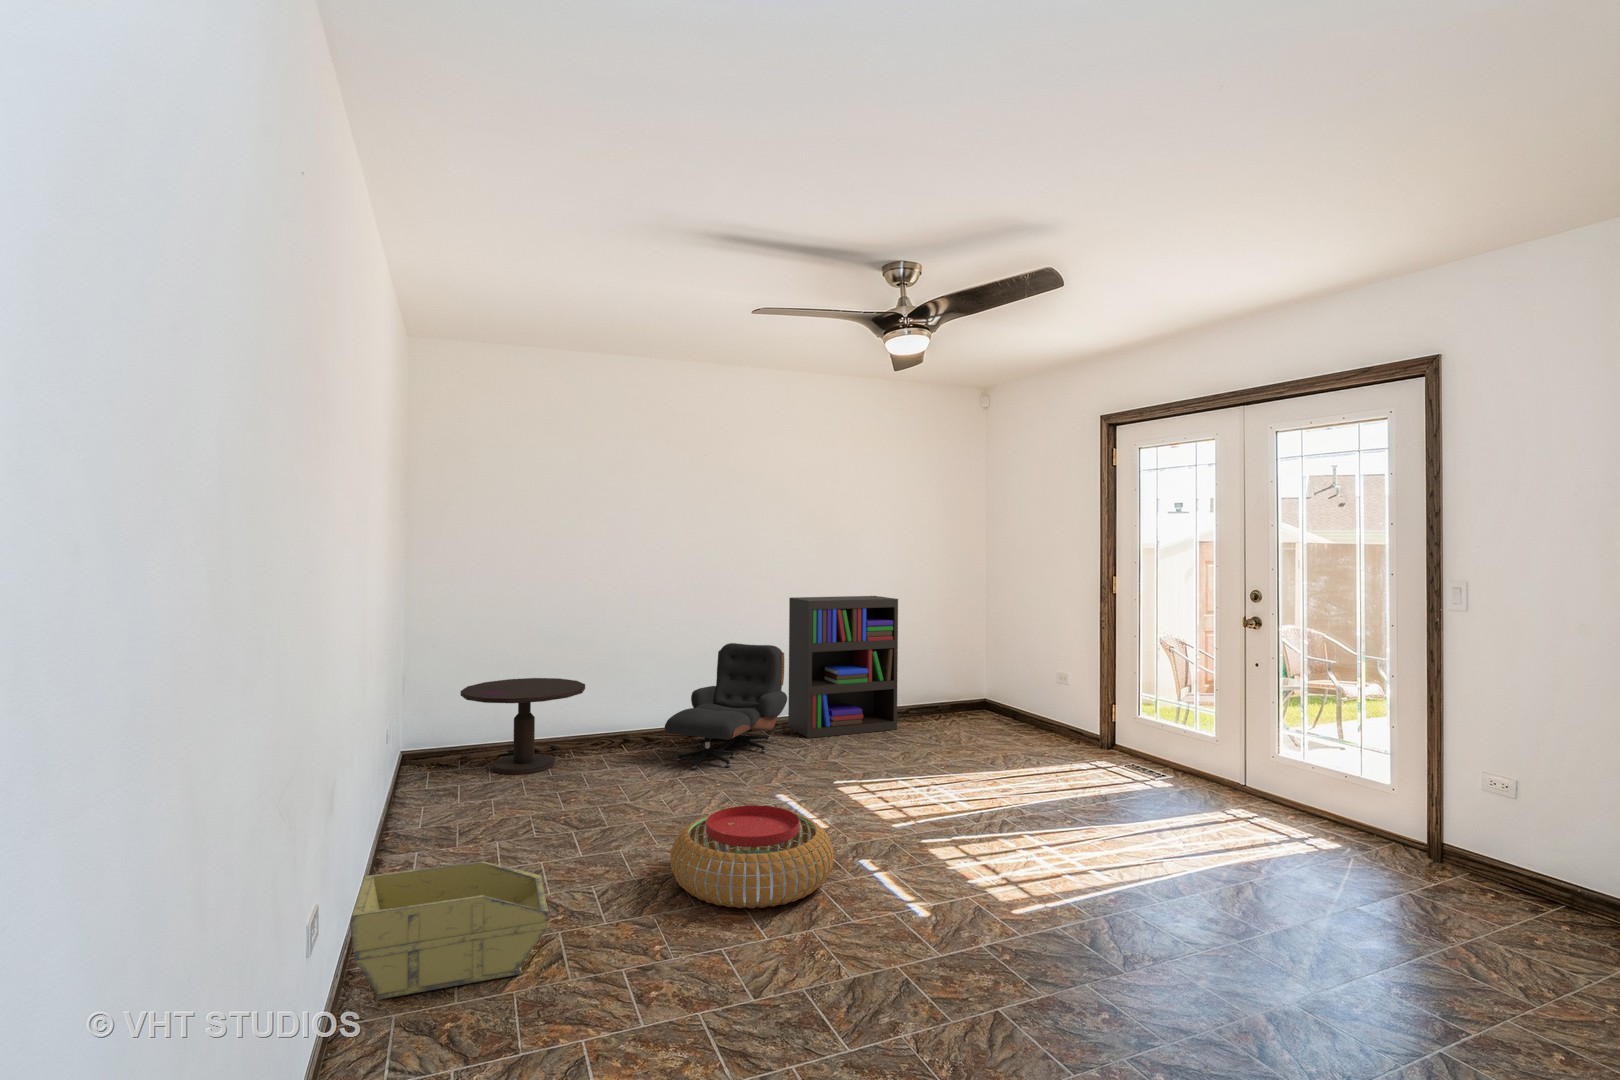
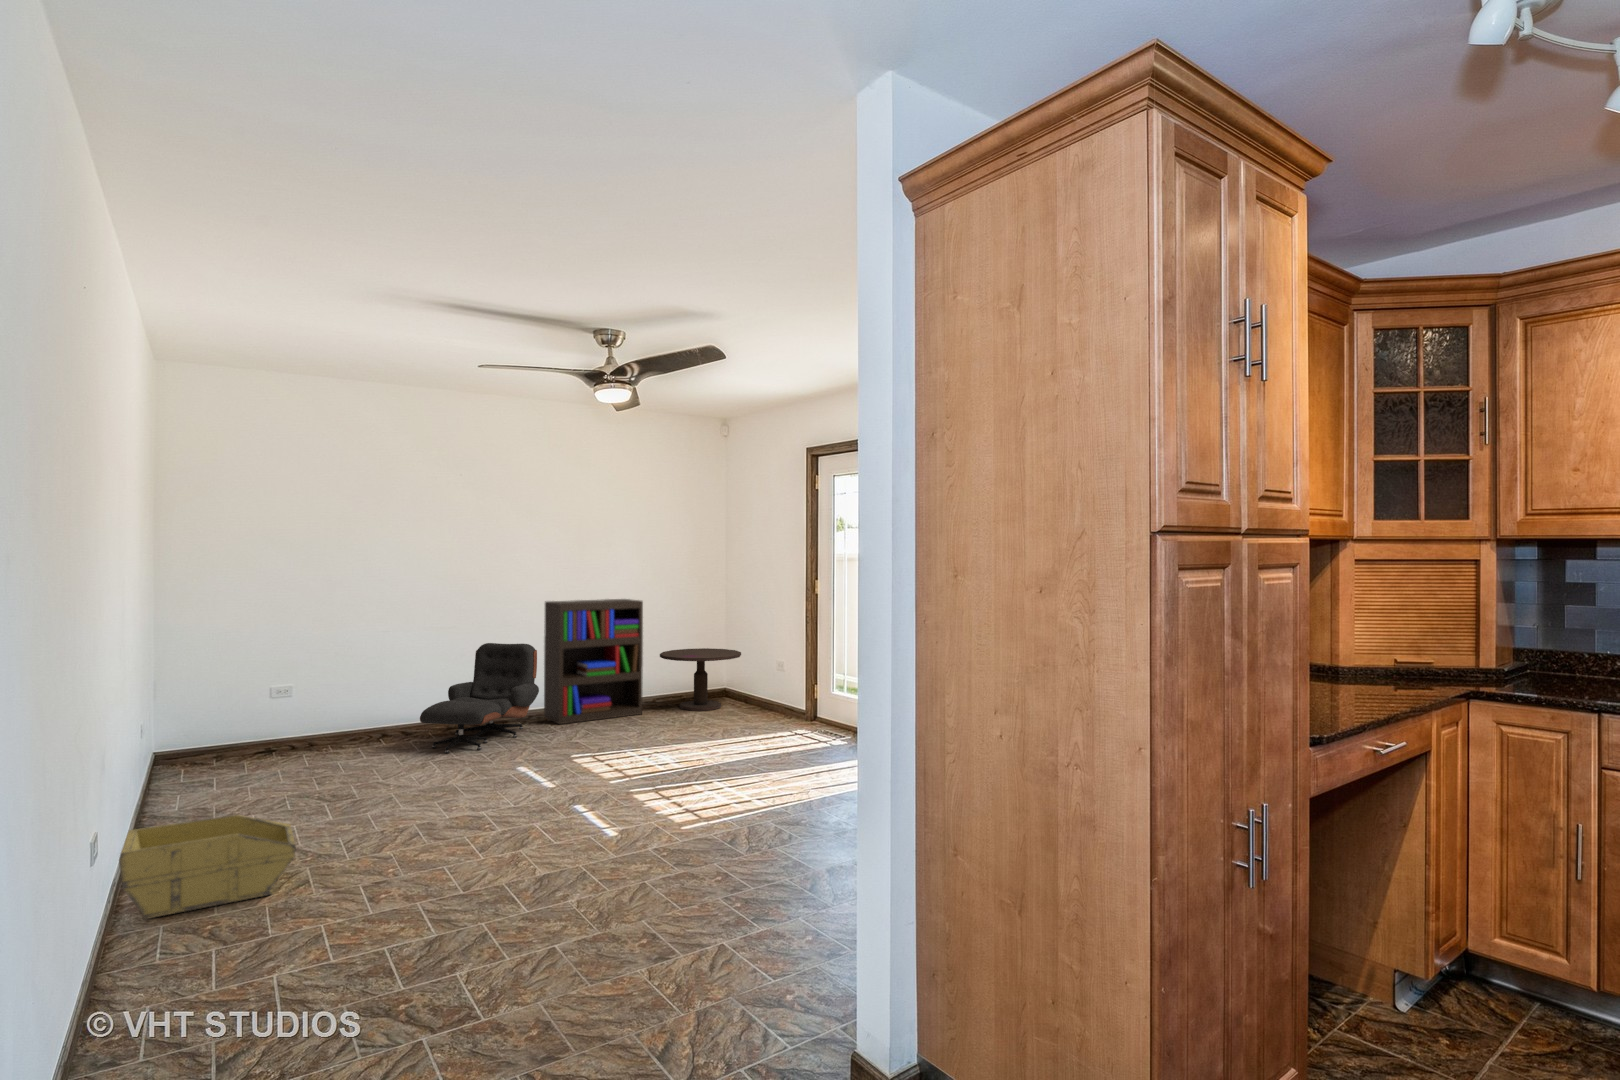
side table: present [461,678,585,774] -> present [660,648,741,711]
pouf: present [670,805,833,908] -> none [409,767,549,842]

